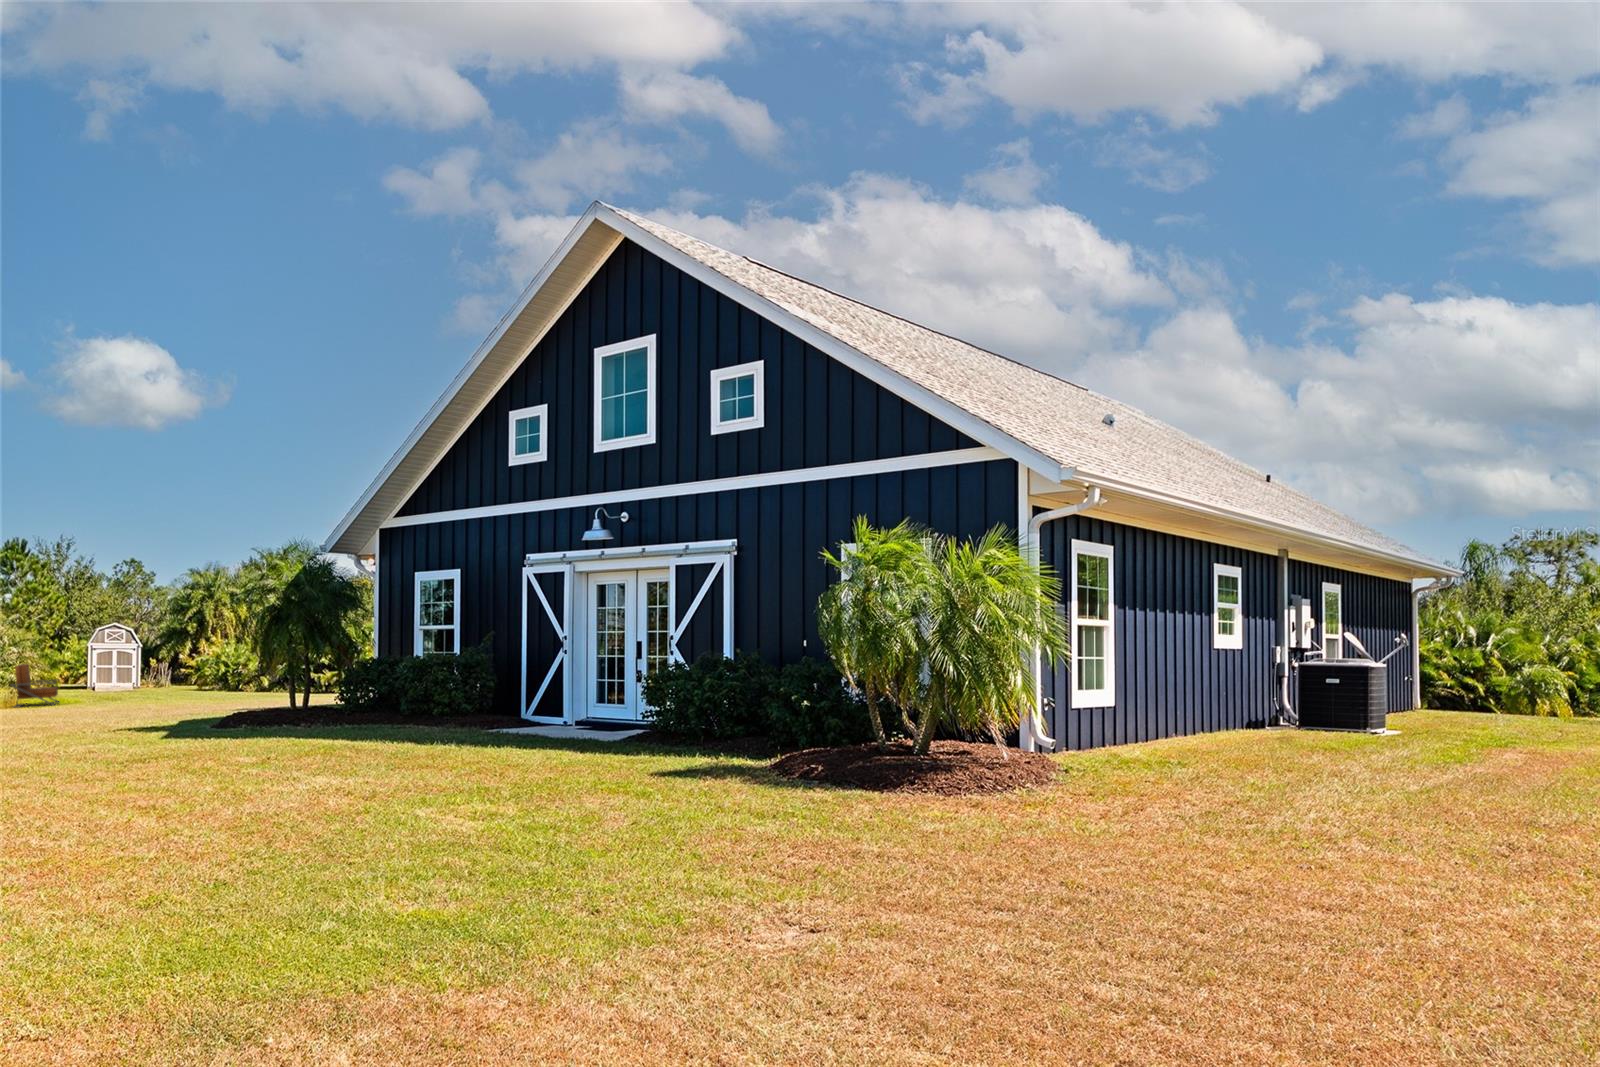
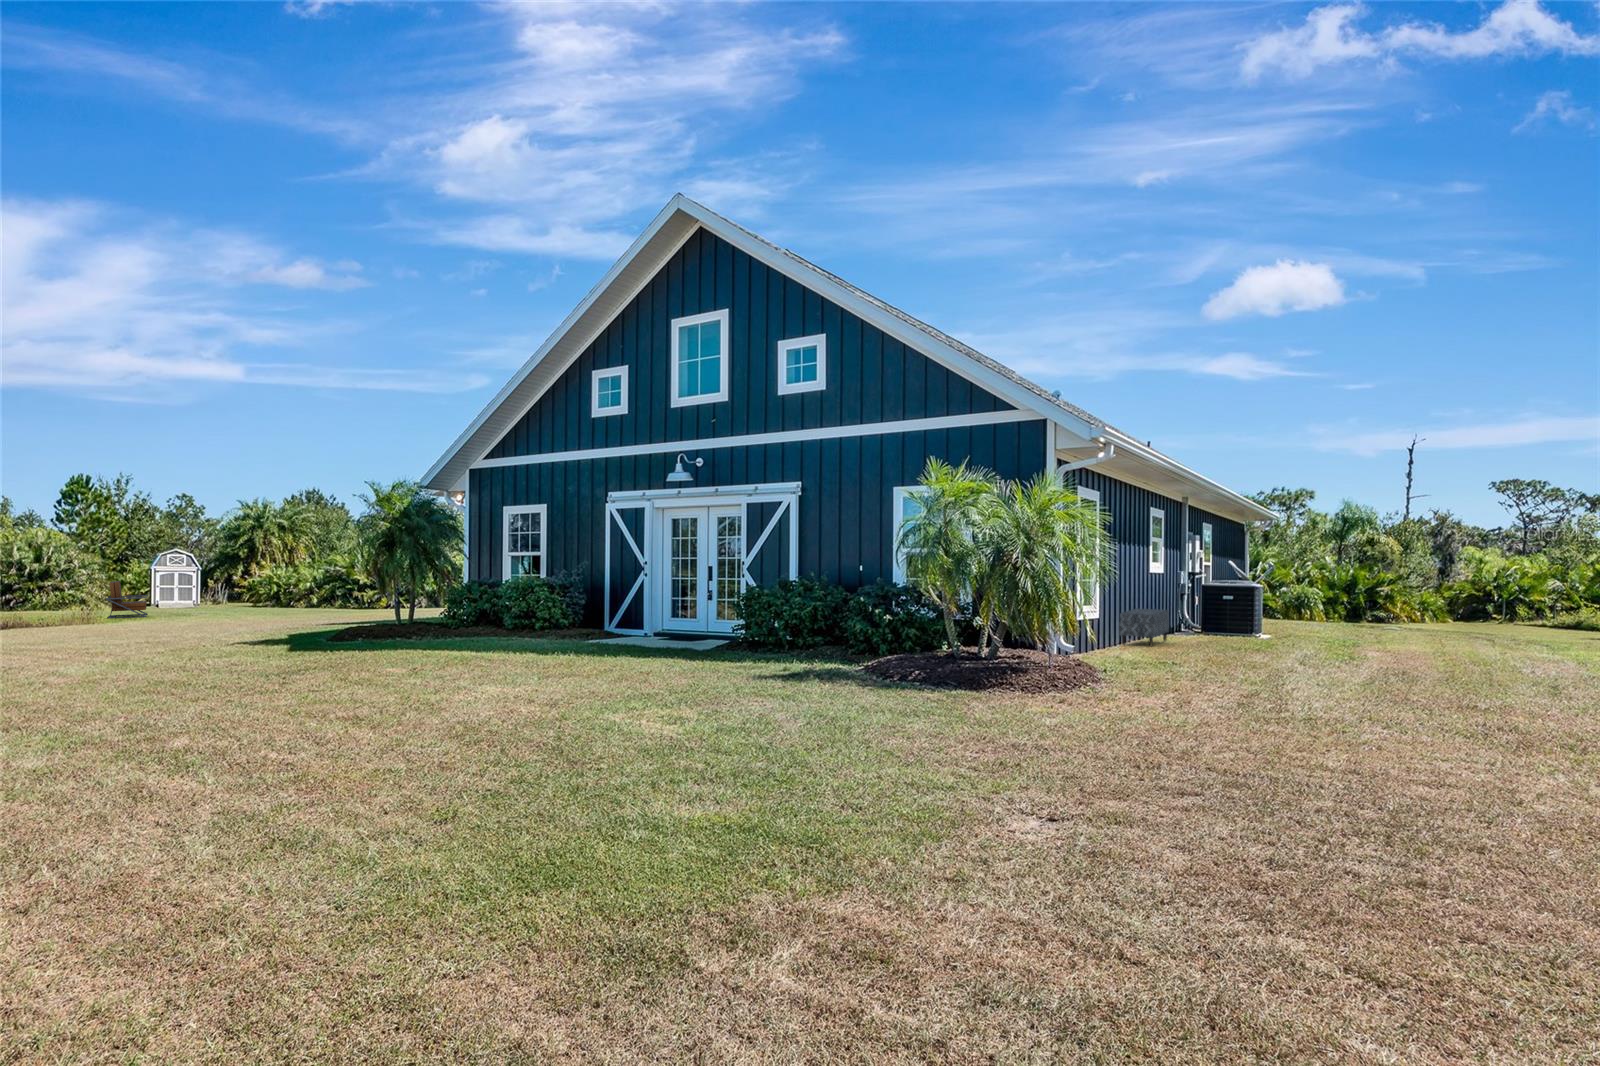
bench: none [1147,689,1220,740] -> present [1119,609,1169,647]

